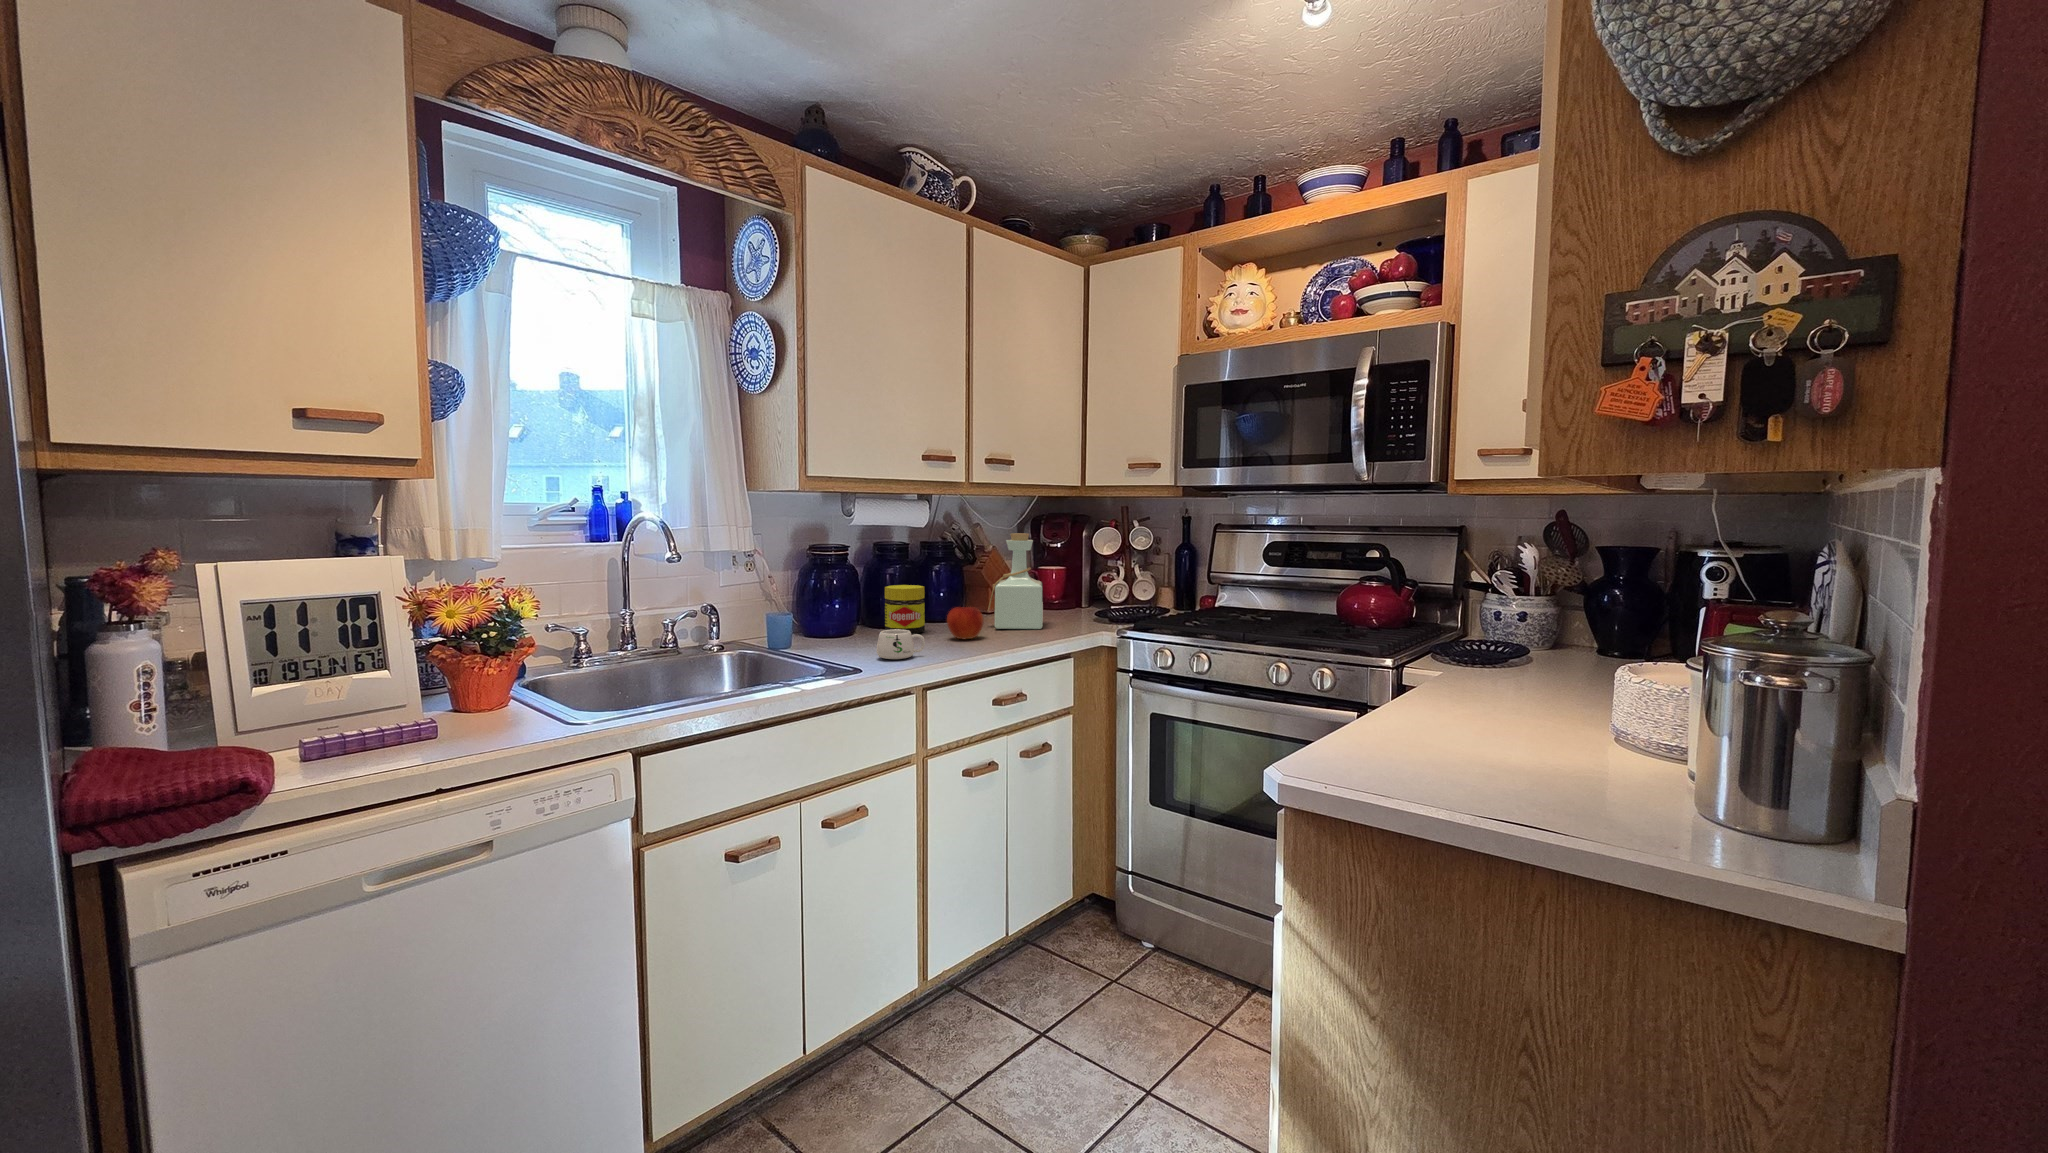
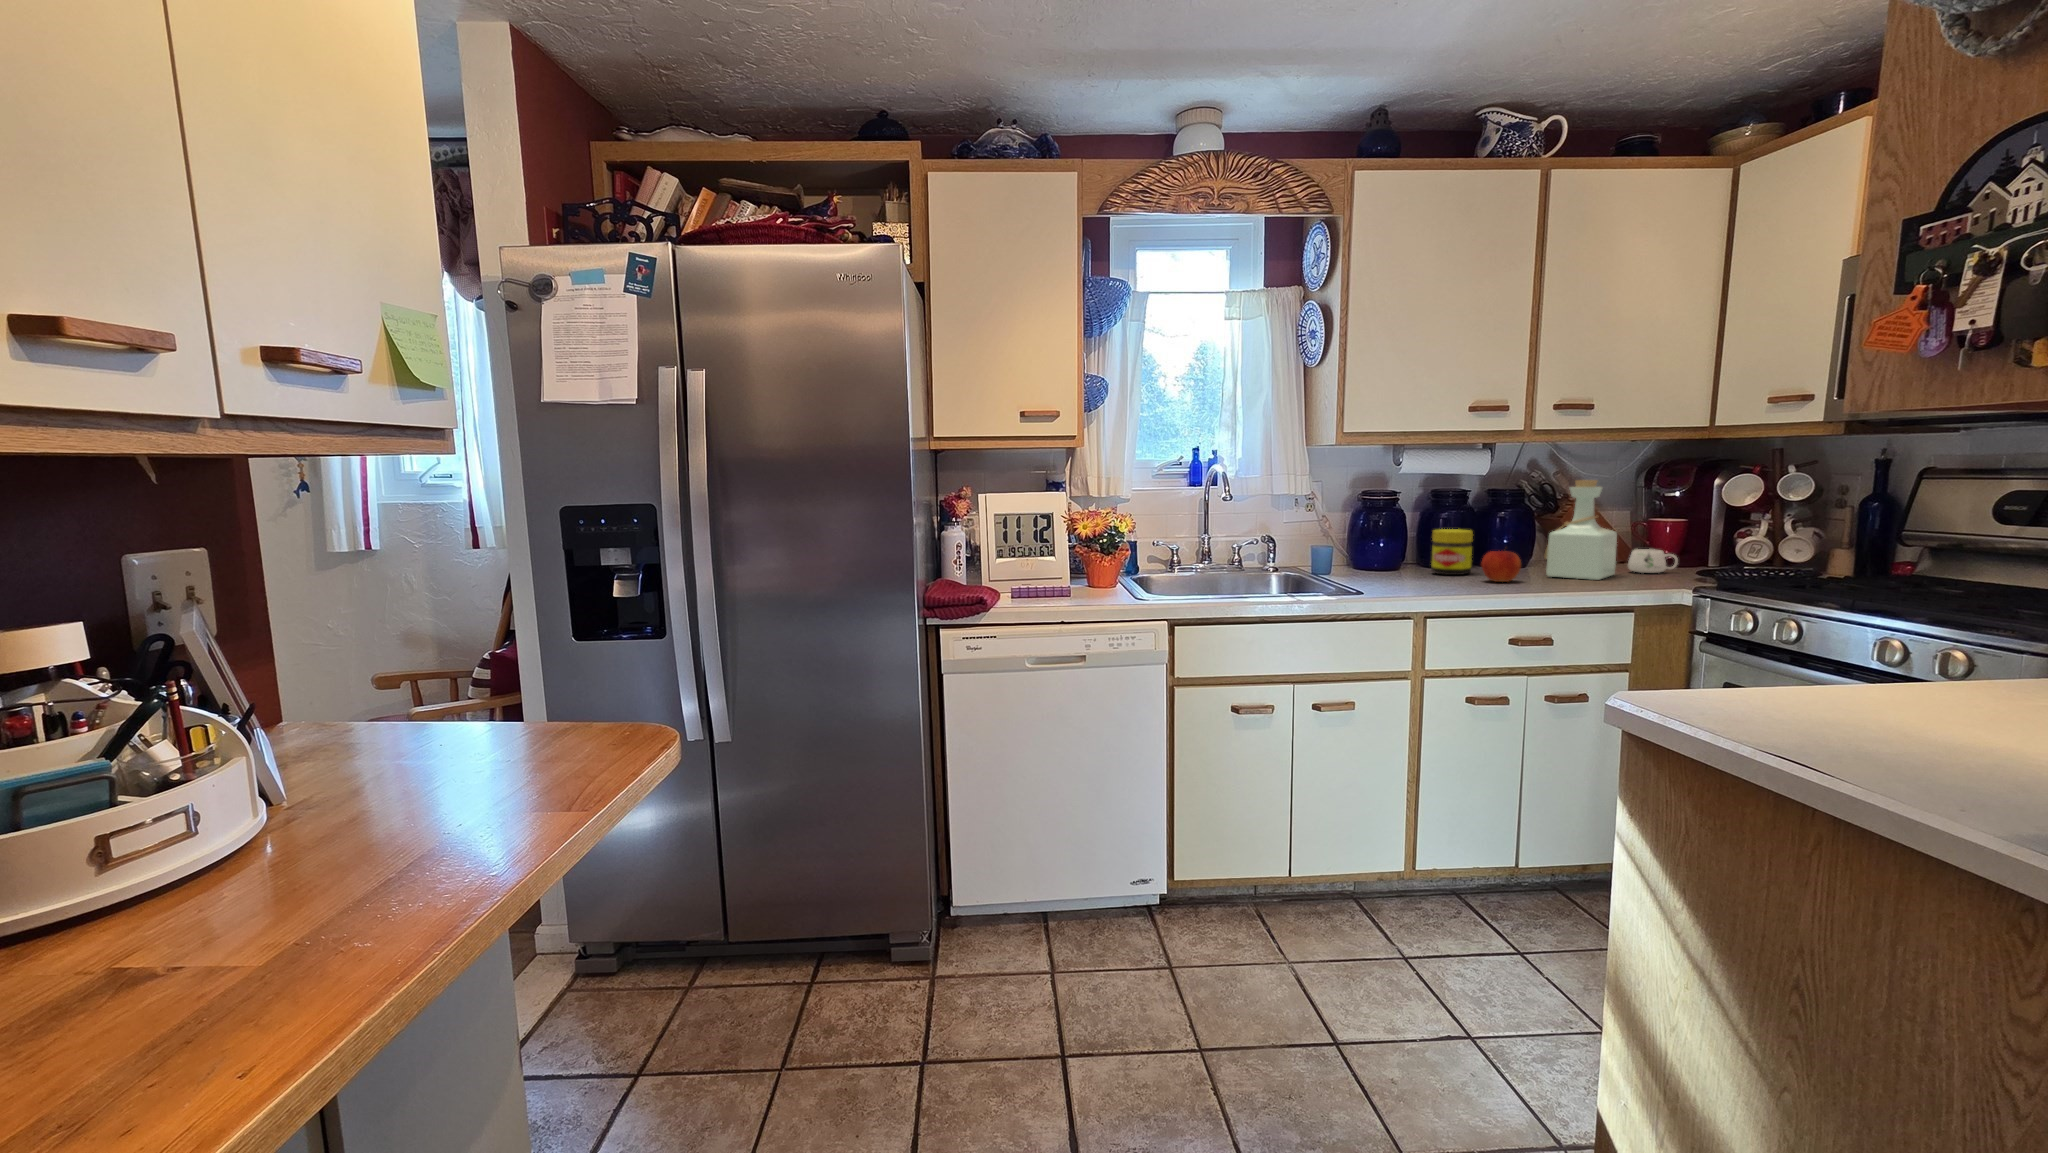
mug: present [877,629,925,659] -> present [1628,549,1678,573]

